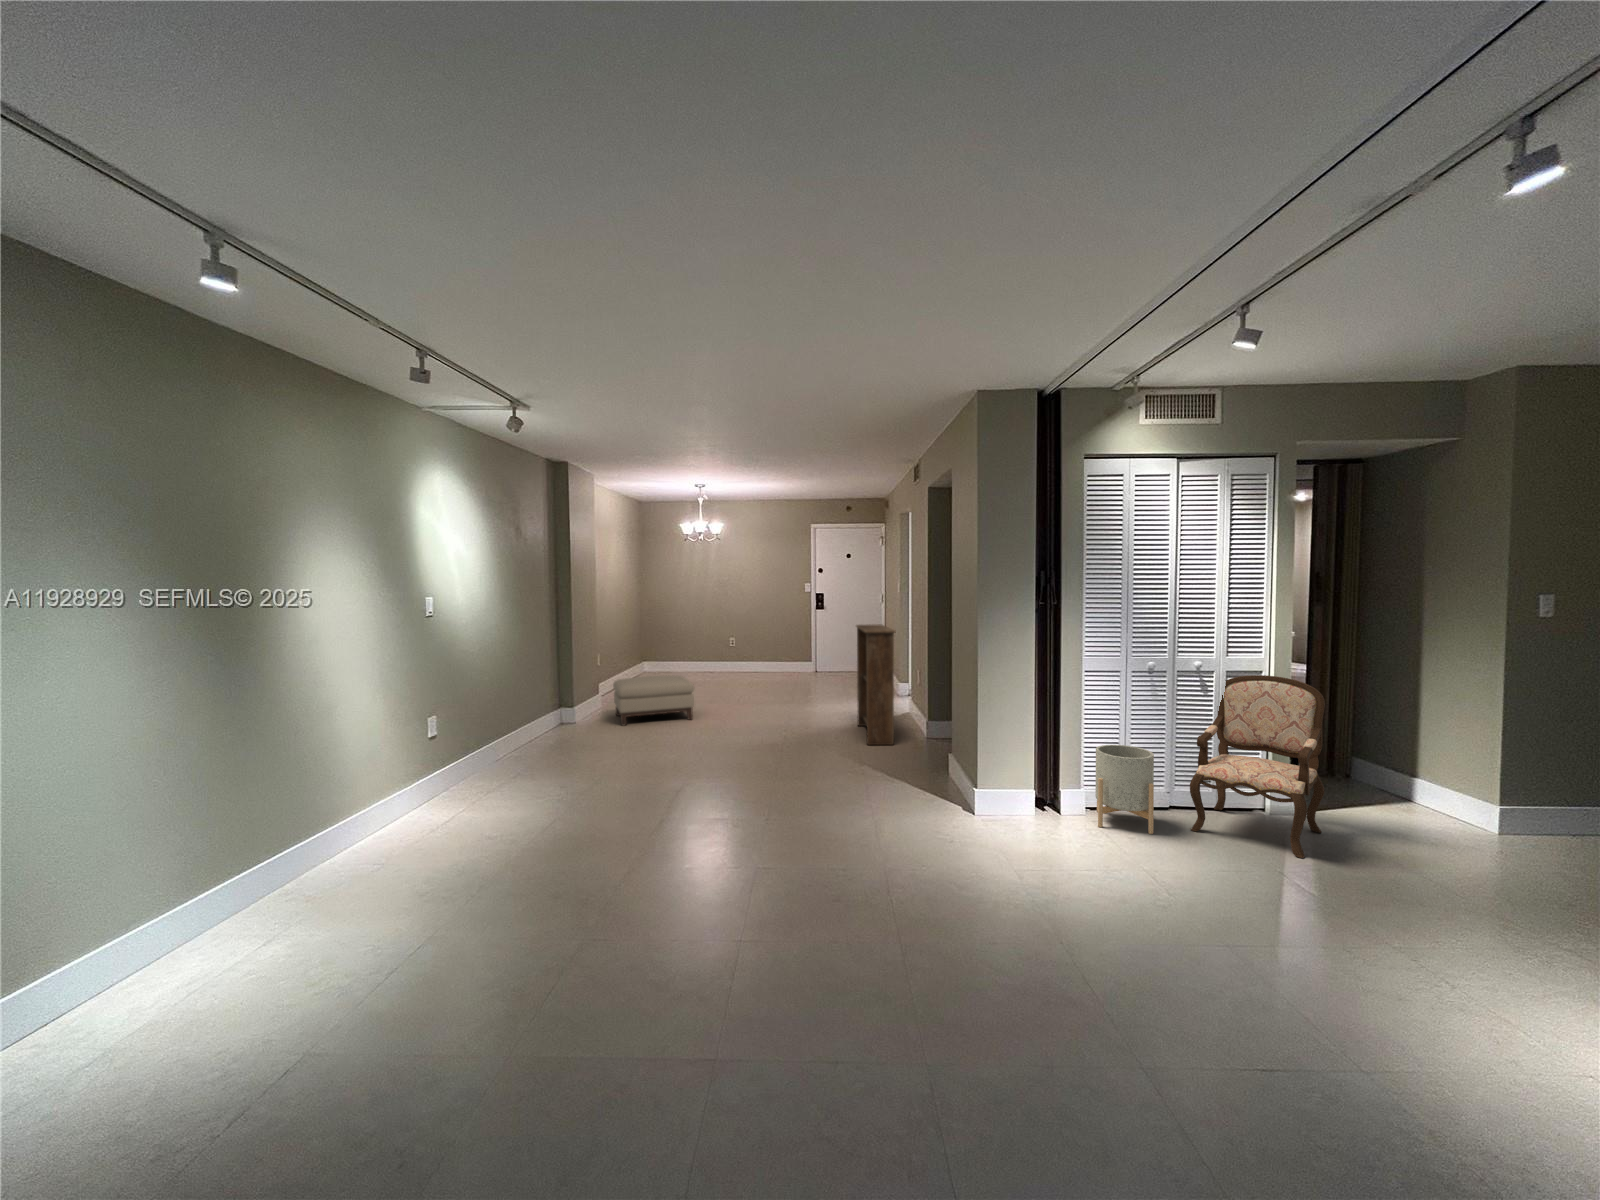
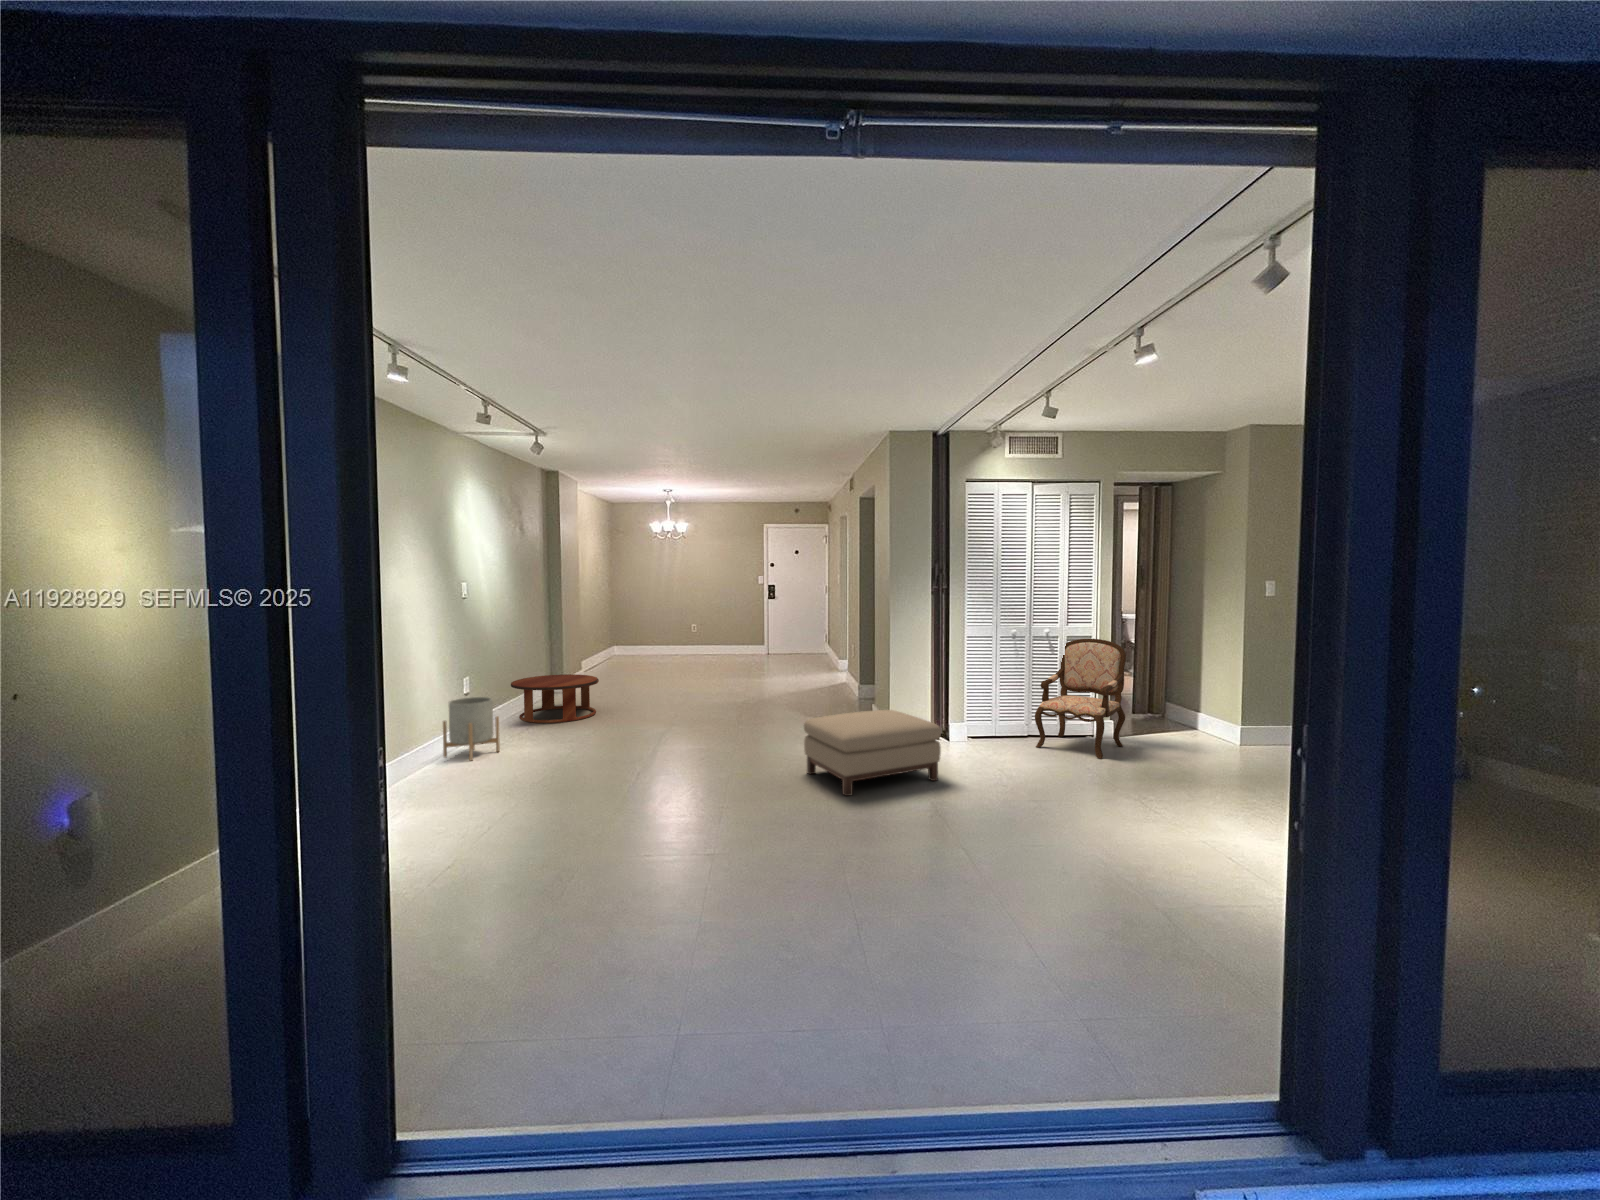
bookshelf: present [856,624,896,745] -> none [802,609,833,704]
ottoman: present [613,676,694,726] -> present [804,710,941,796]
coffee table: none [498,707,608,770] -> present [511,674,599,723]
planter: present [1095,745,1154,834] -> present [443,697,500,761]

